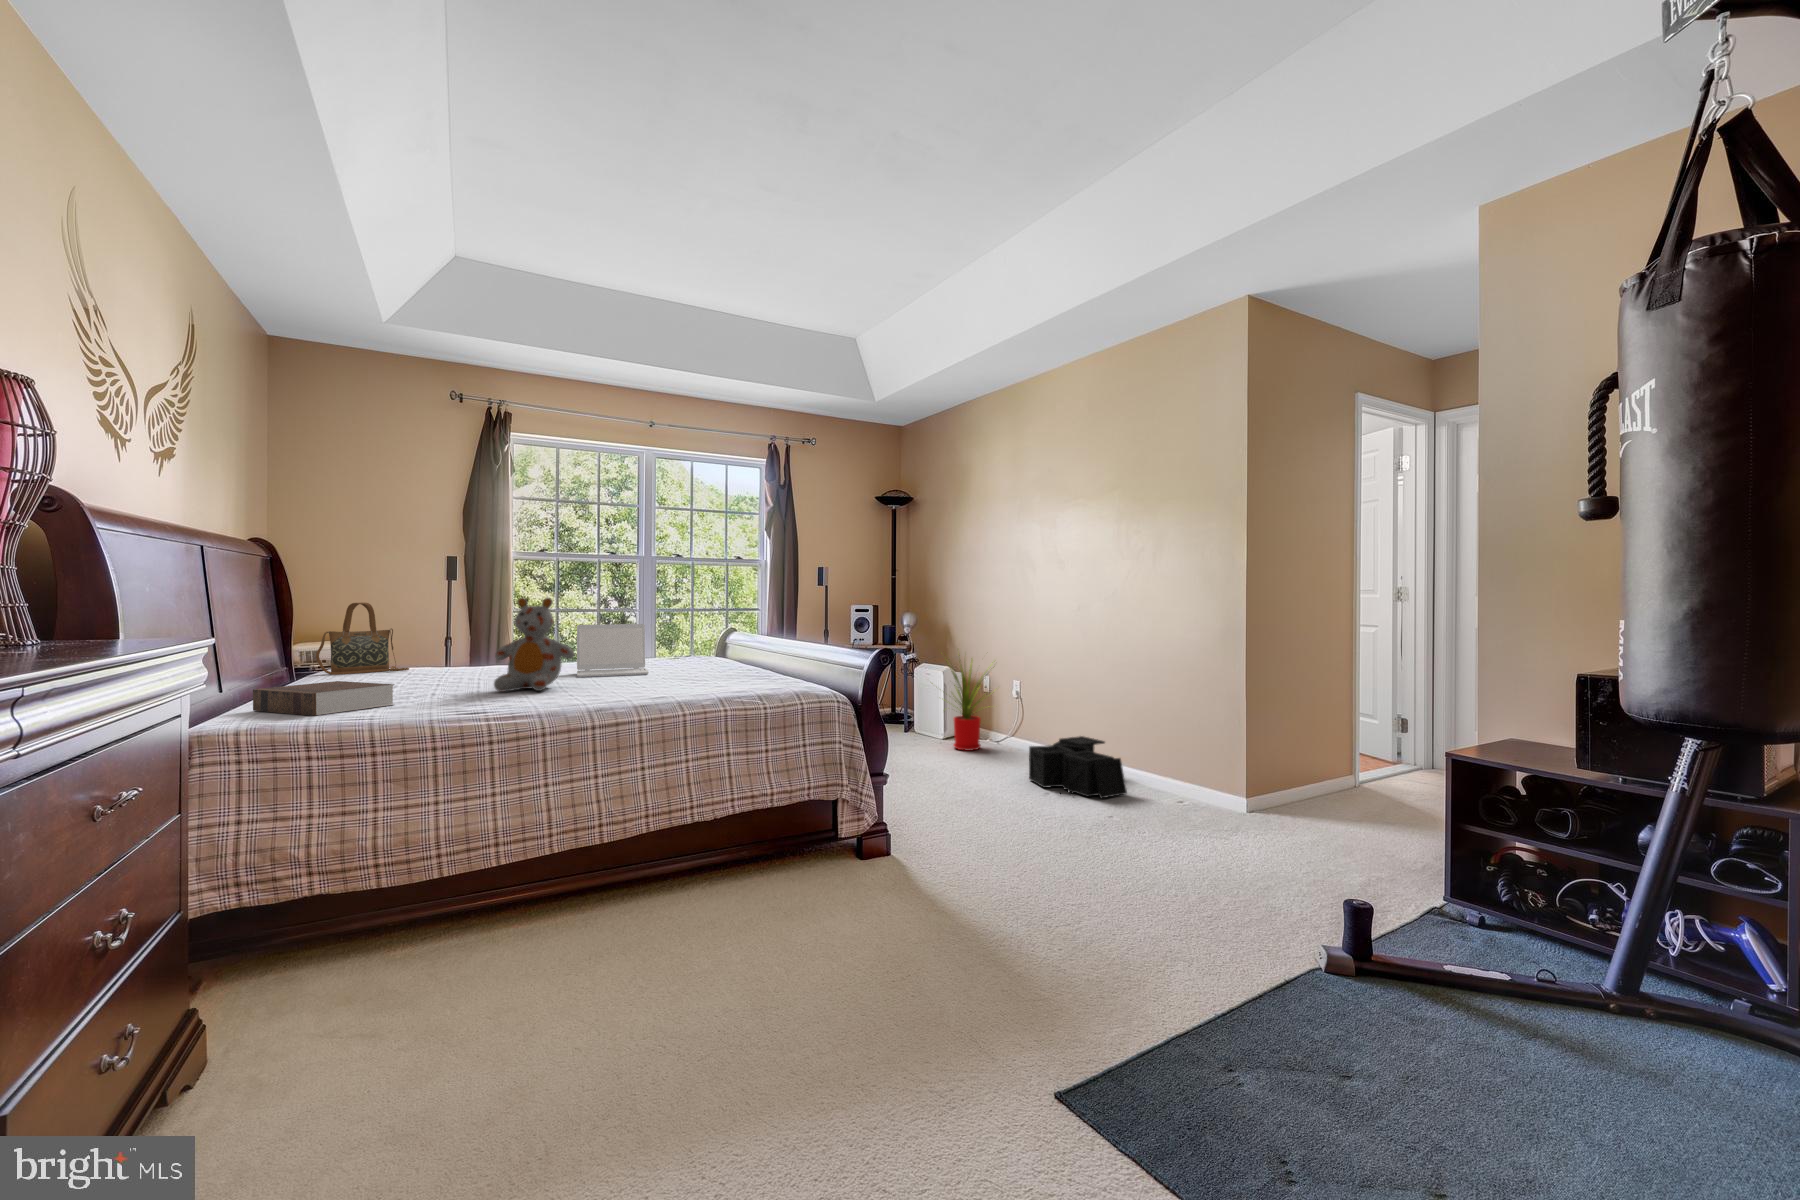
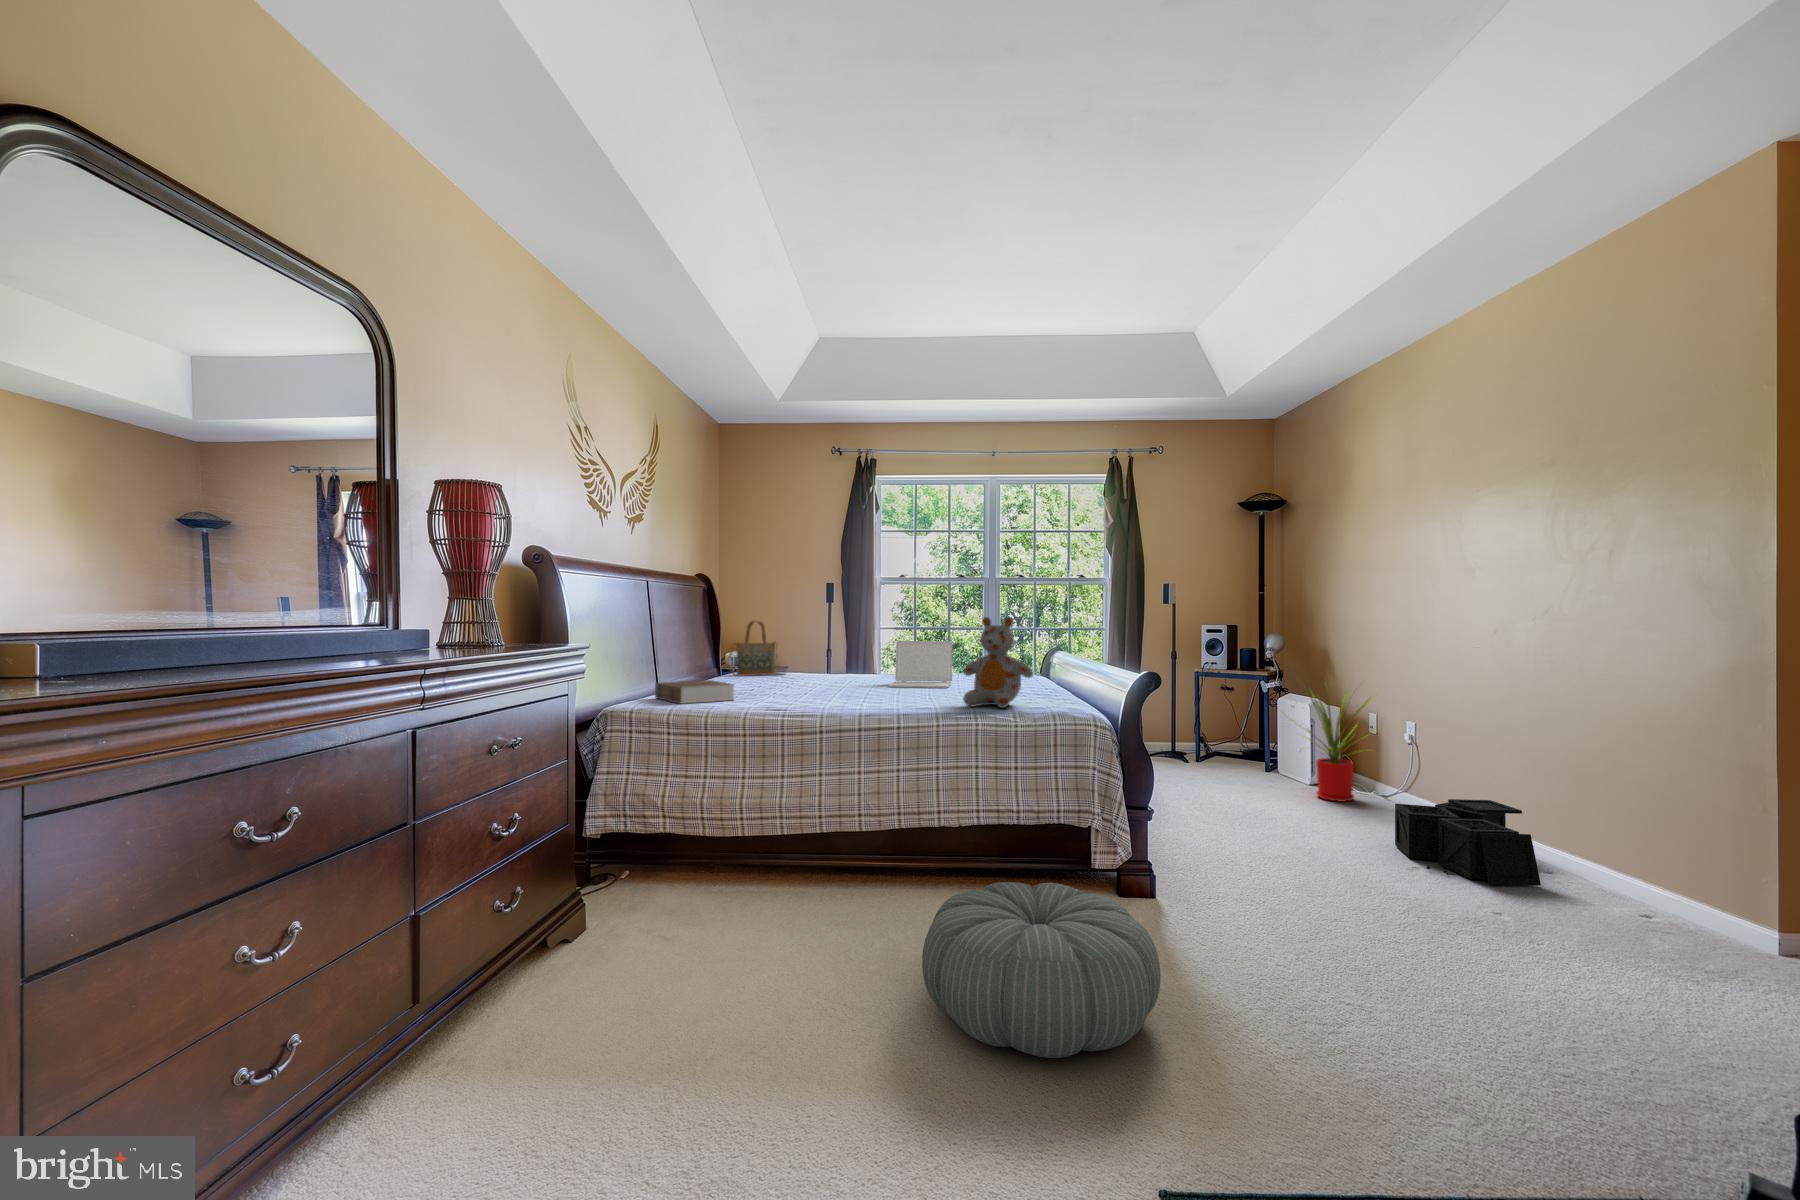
stuffed bear: present [494,598,575,692] -> present [963,617,1033,708]
pouf: none [744,858,977,1032] -> present [922,882,1161,1058]

